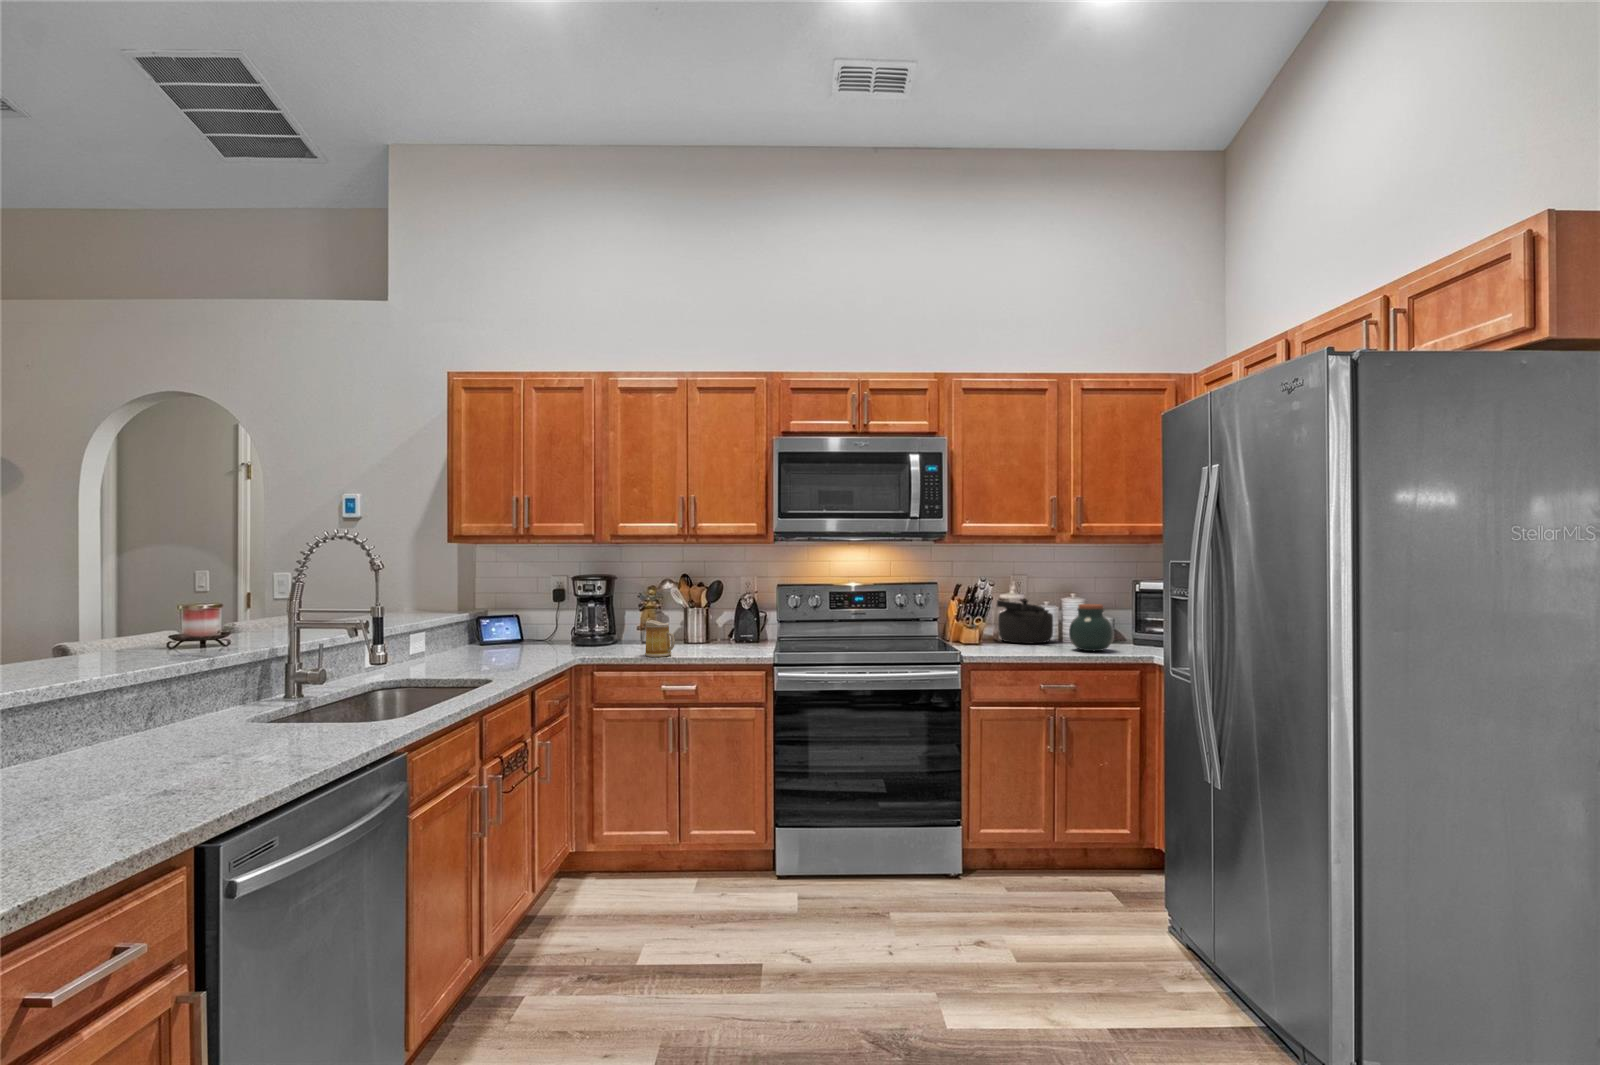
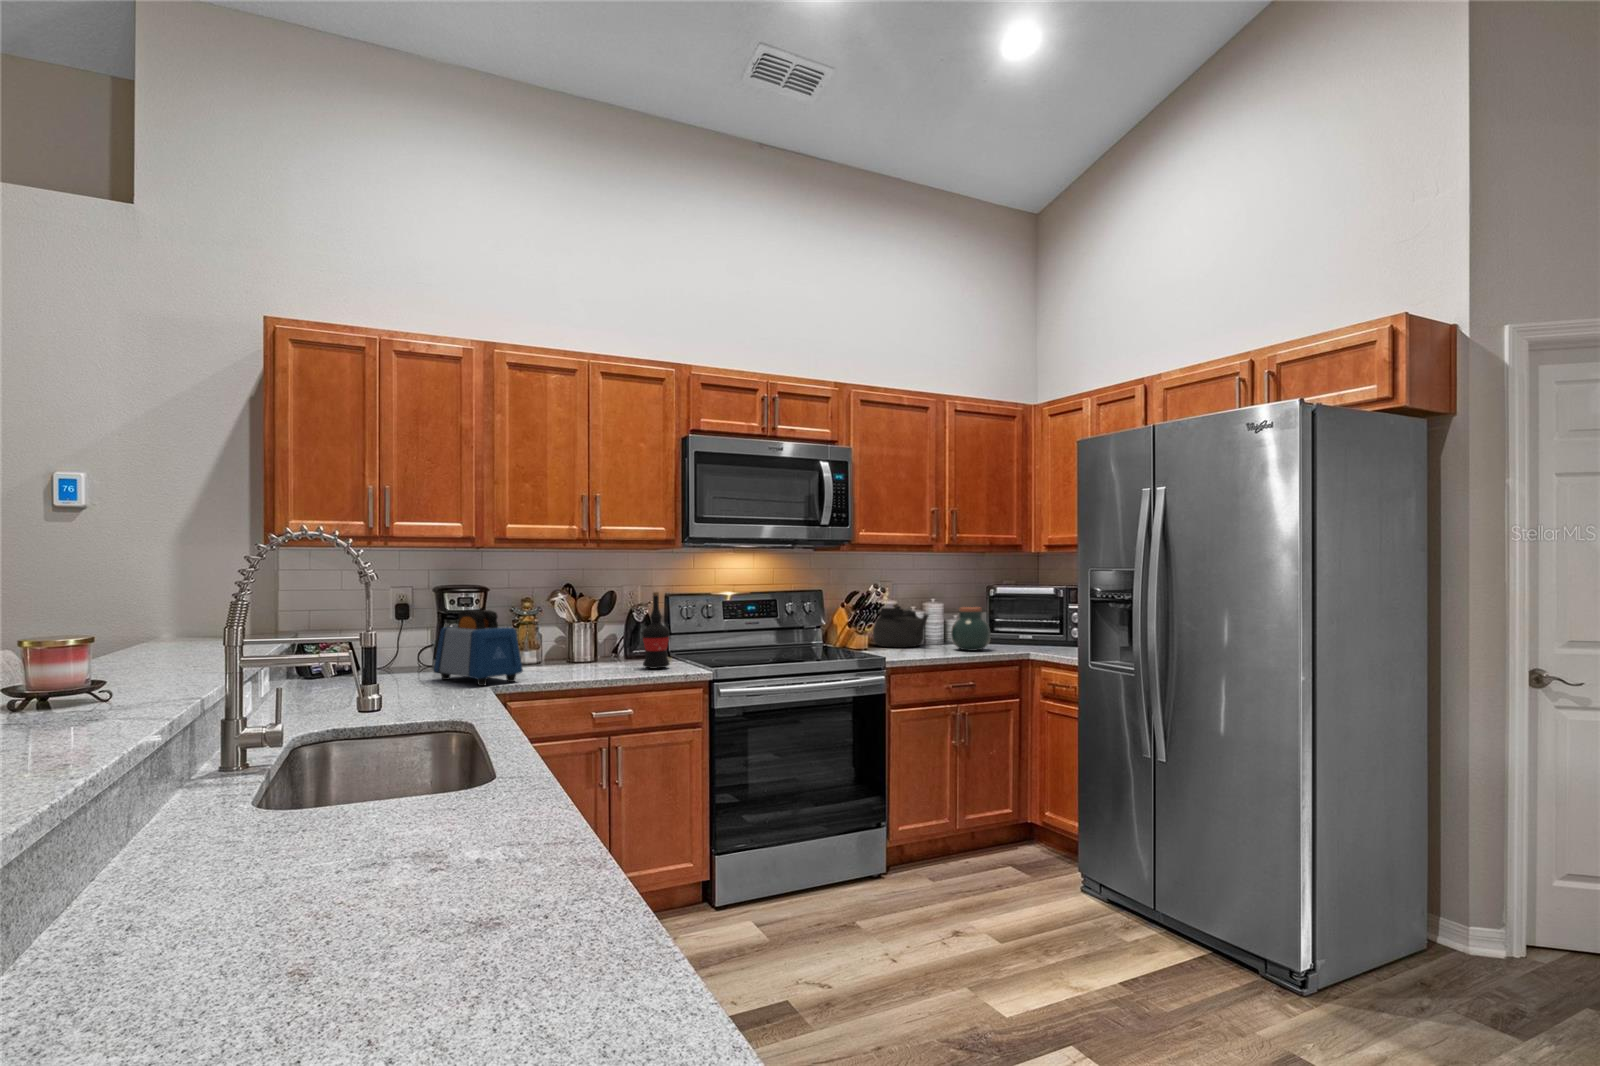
wine bottle: none [727,582,752,651] -> present [643,592,670,669]
toaster: none [559,595,612,657] -> present [434,610,523,686]
mug: present [645,620,675,657] -> none [563,637,600,680]

